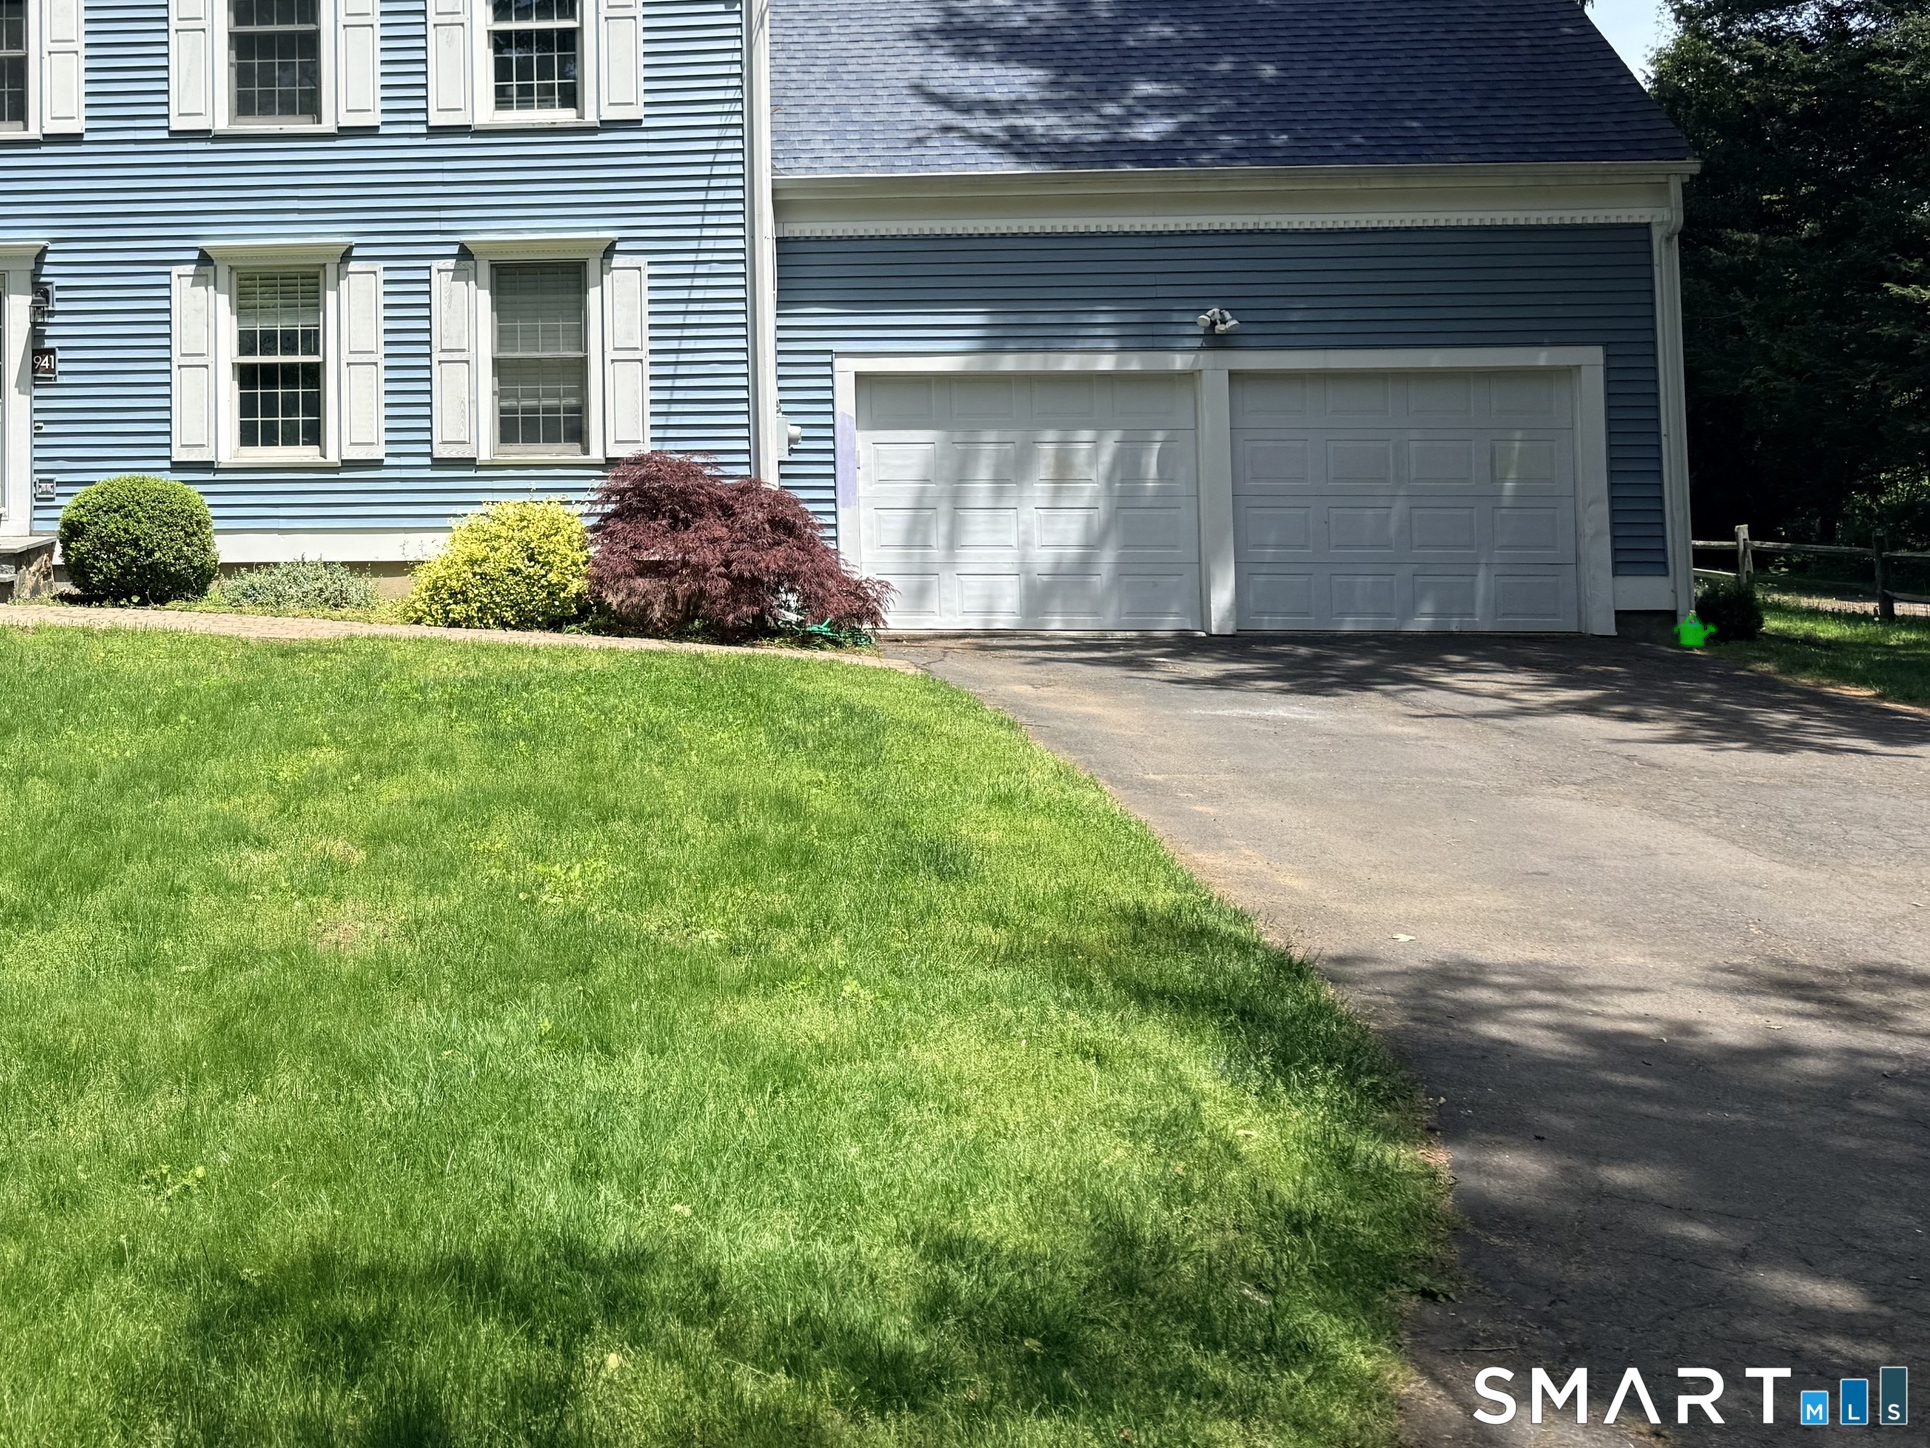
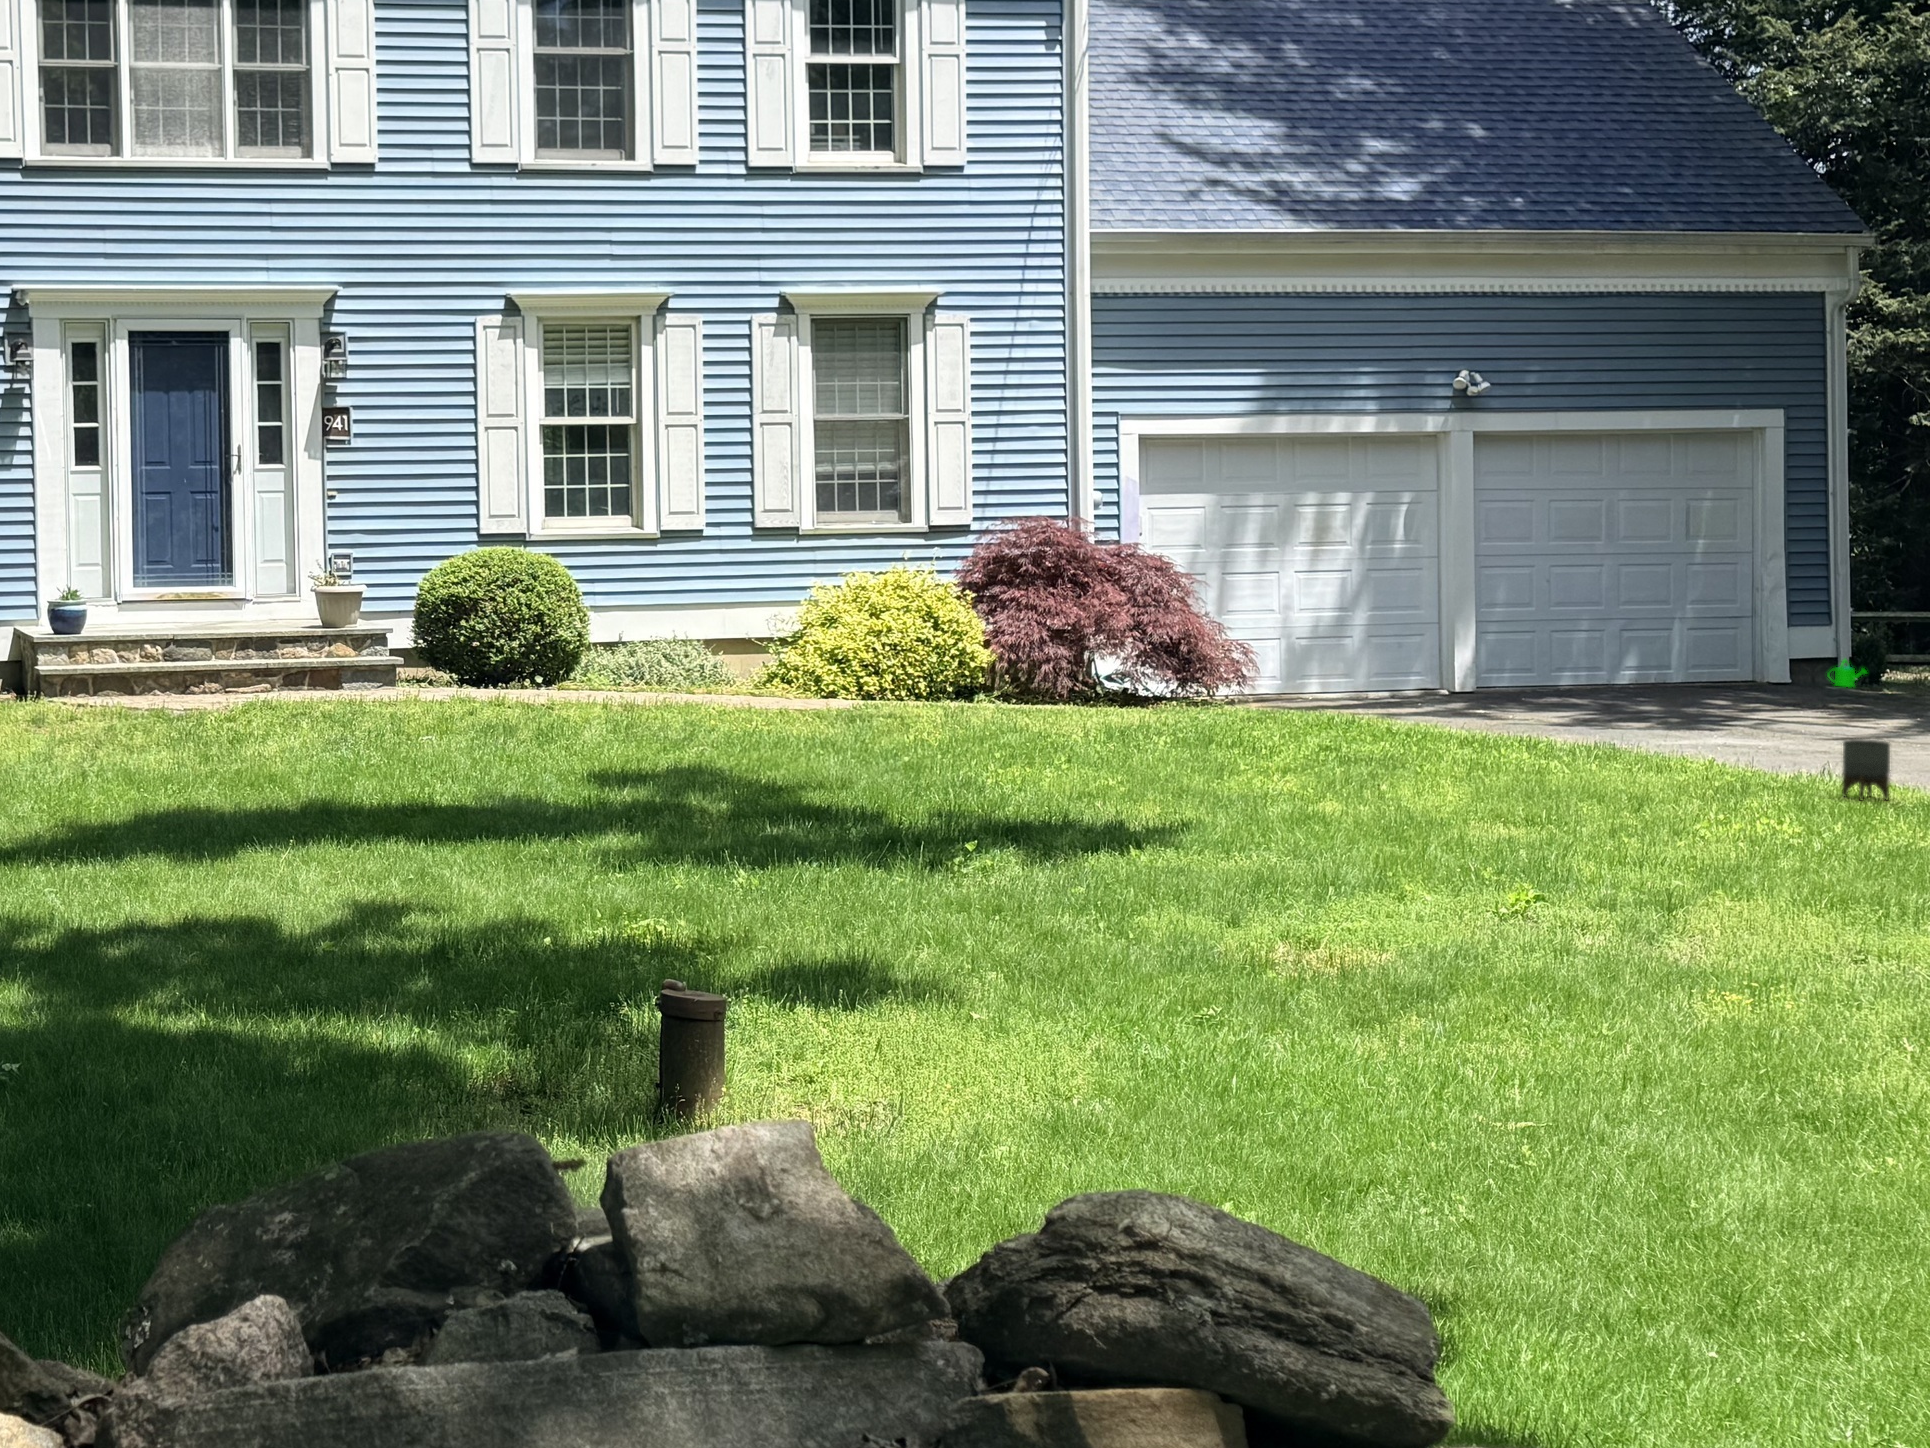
planter: none [1222,719,1277,797] -> present [1842,739,1890,800]

